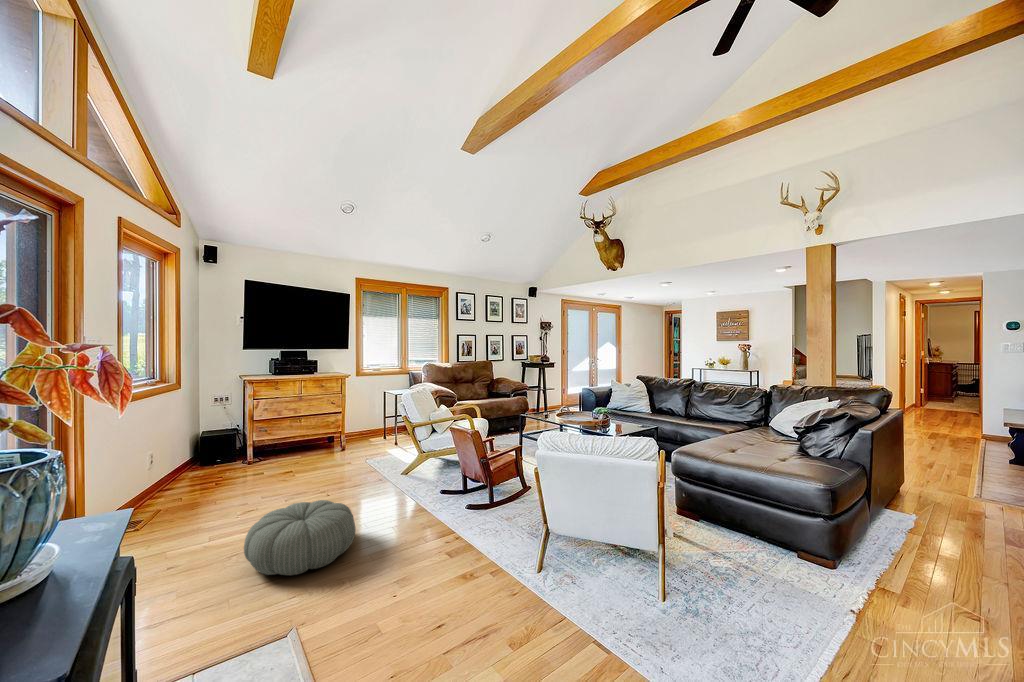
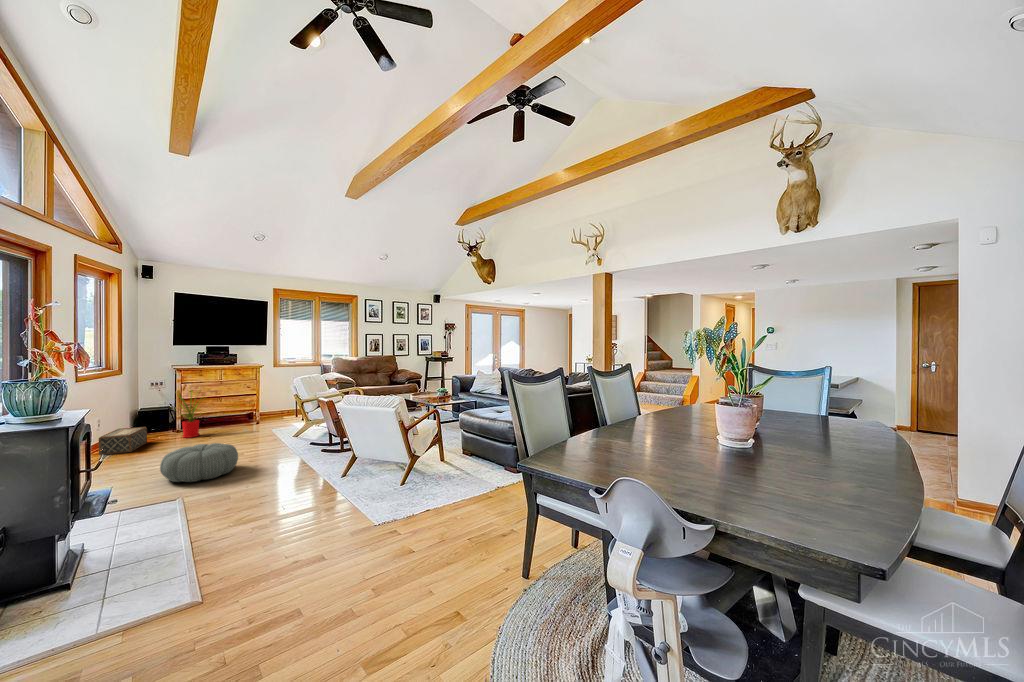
house plant: none [236,402,294,473] -> present [179,391,199,438]
woven basket: none [151,459,213,504] -> present [99,427,147,455]

